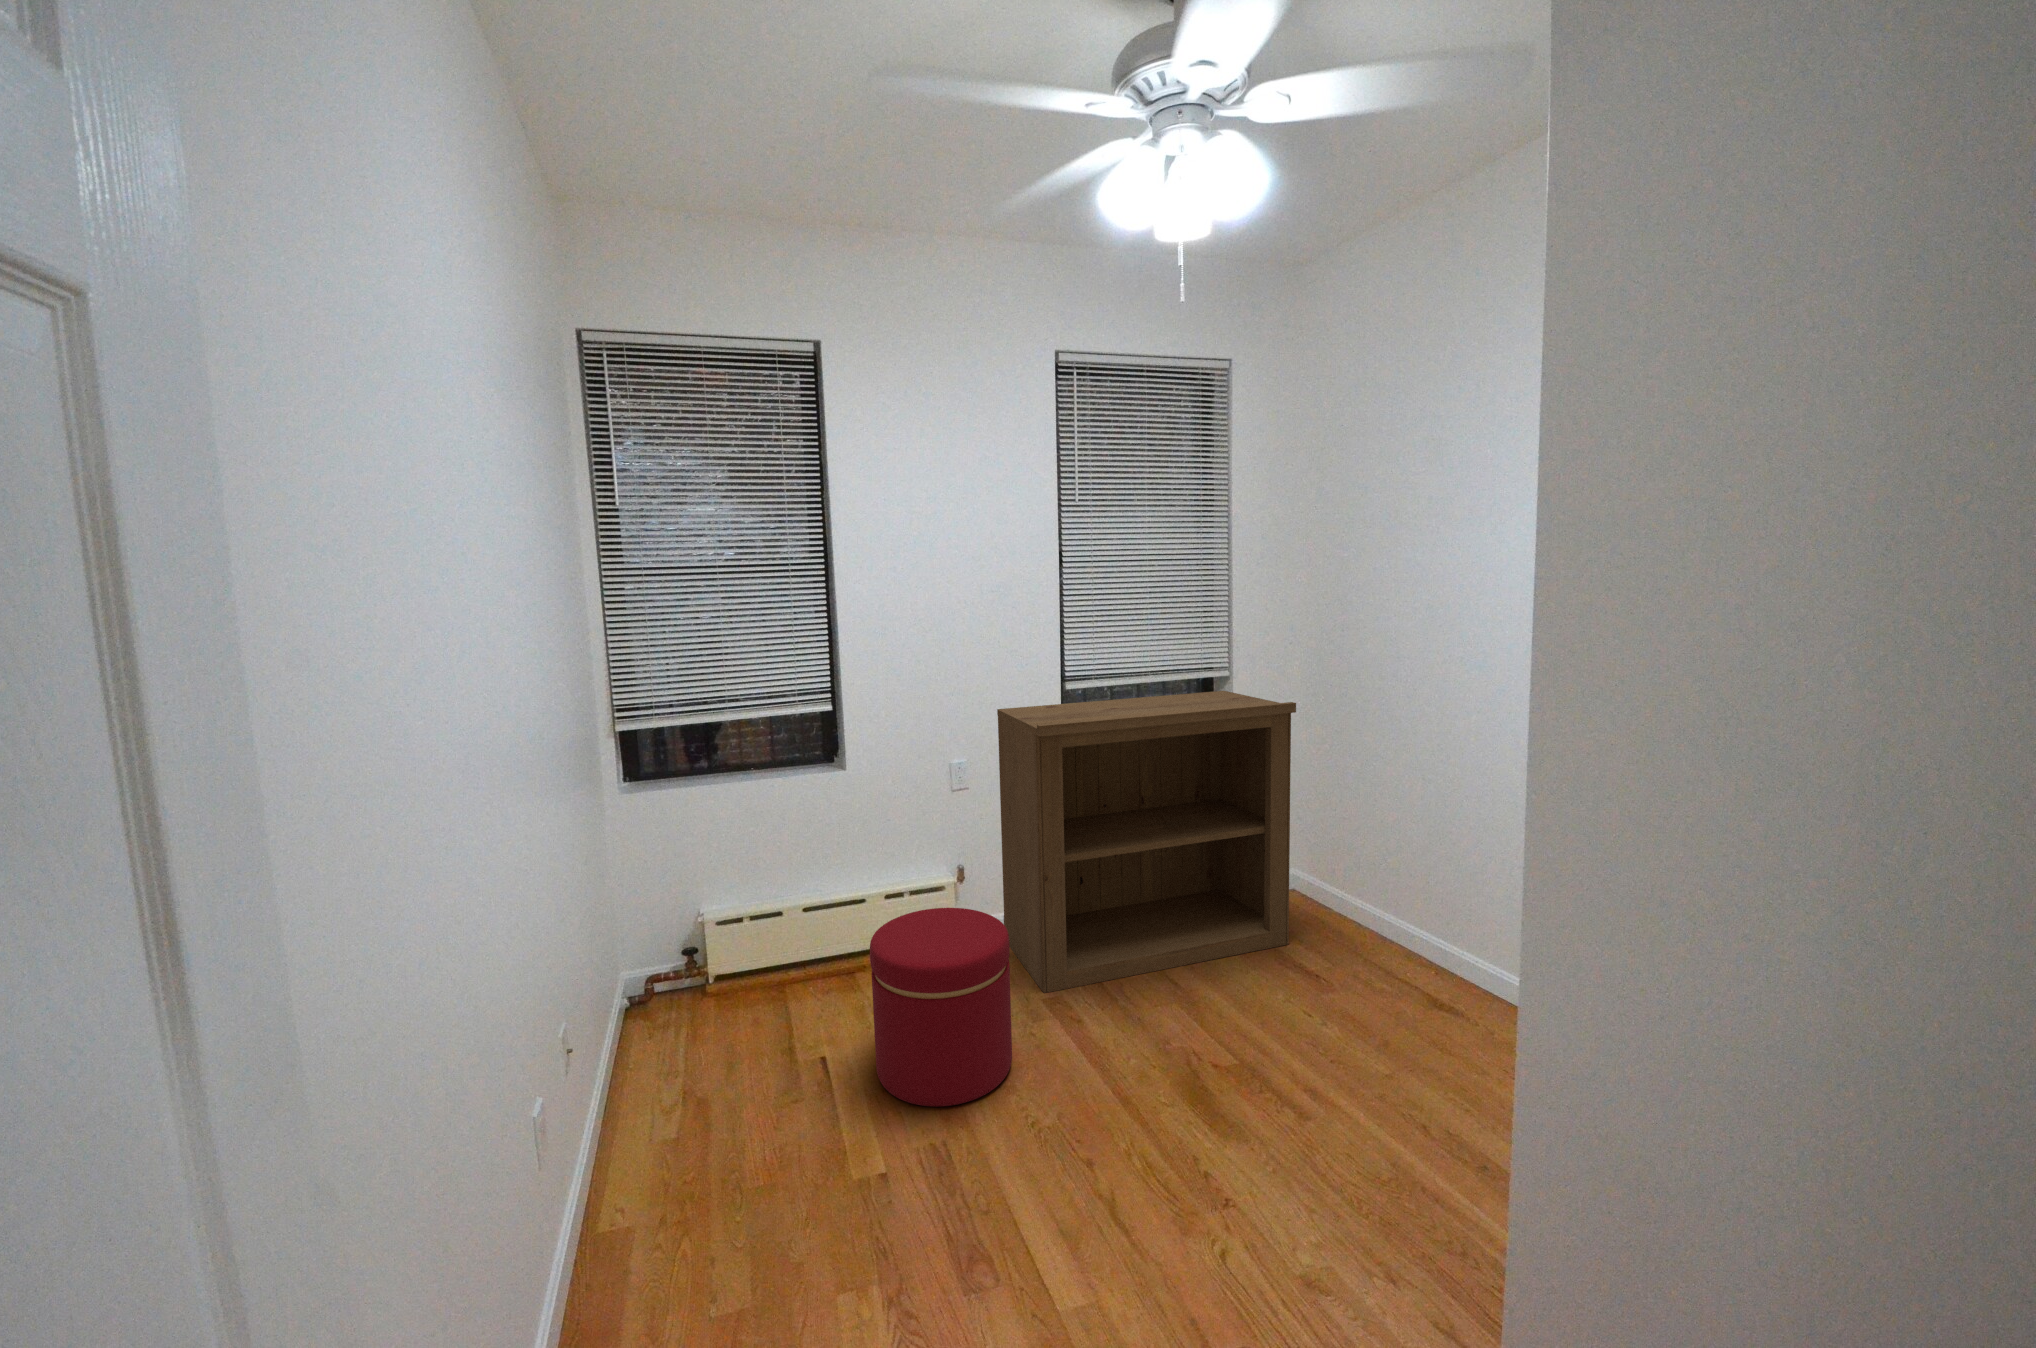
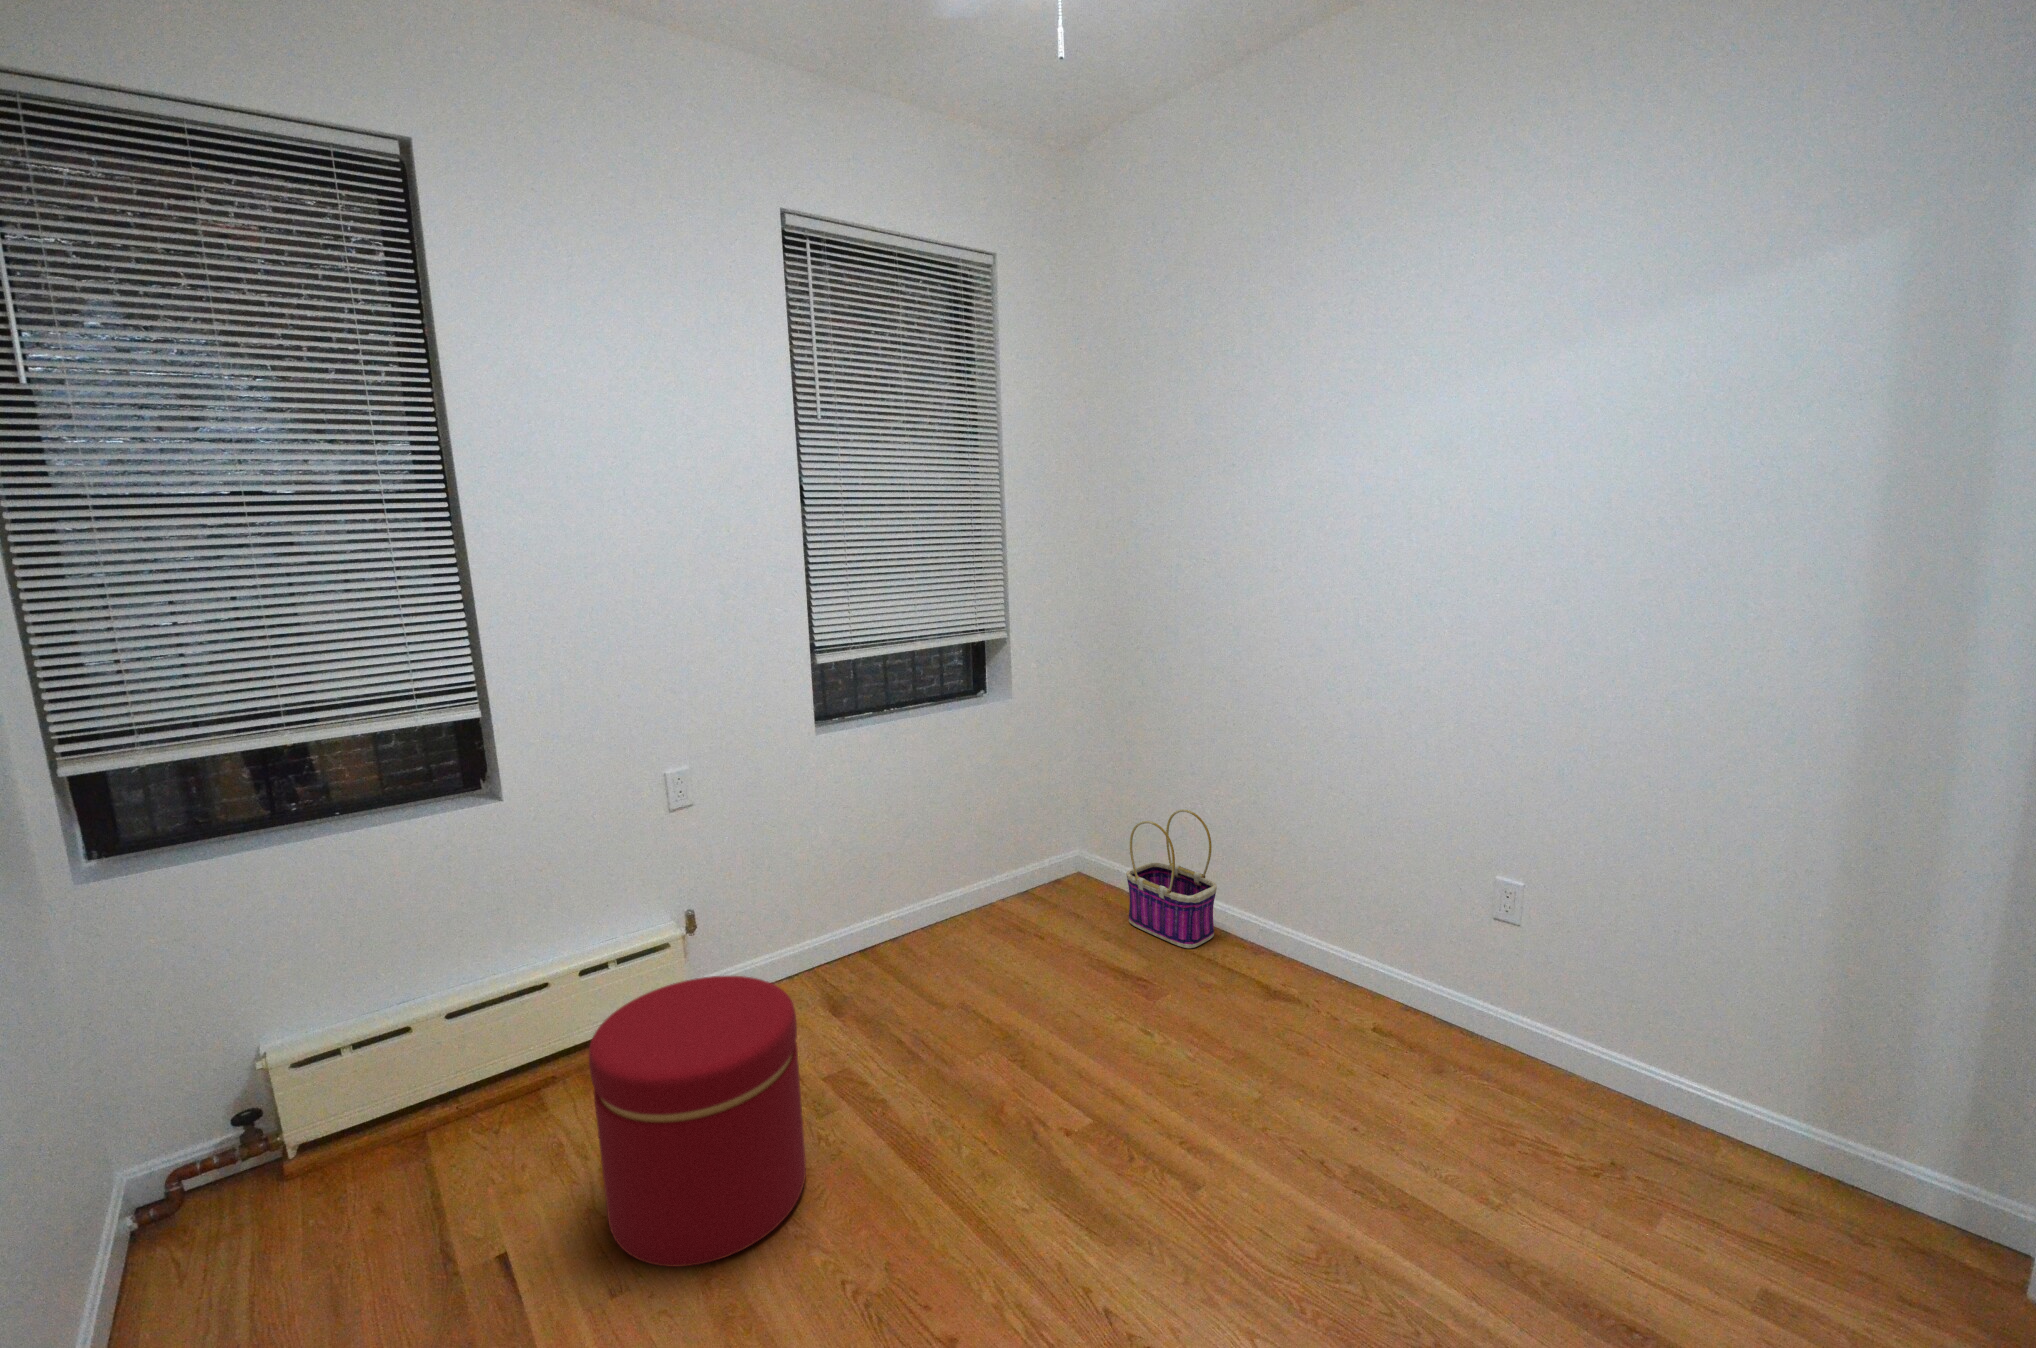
bookshelf: present [997,691,1296,993] -> none [727,654,1096,1061]
basket: none [1326,839,1410,964] -> present [1126,809,1217,948]

